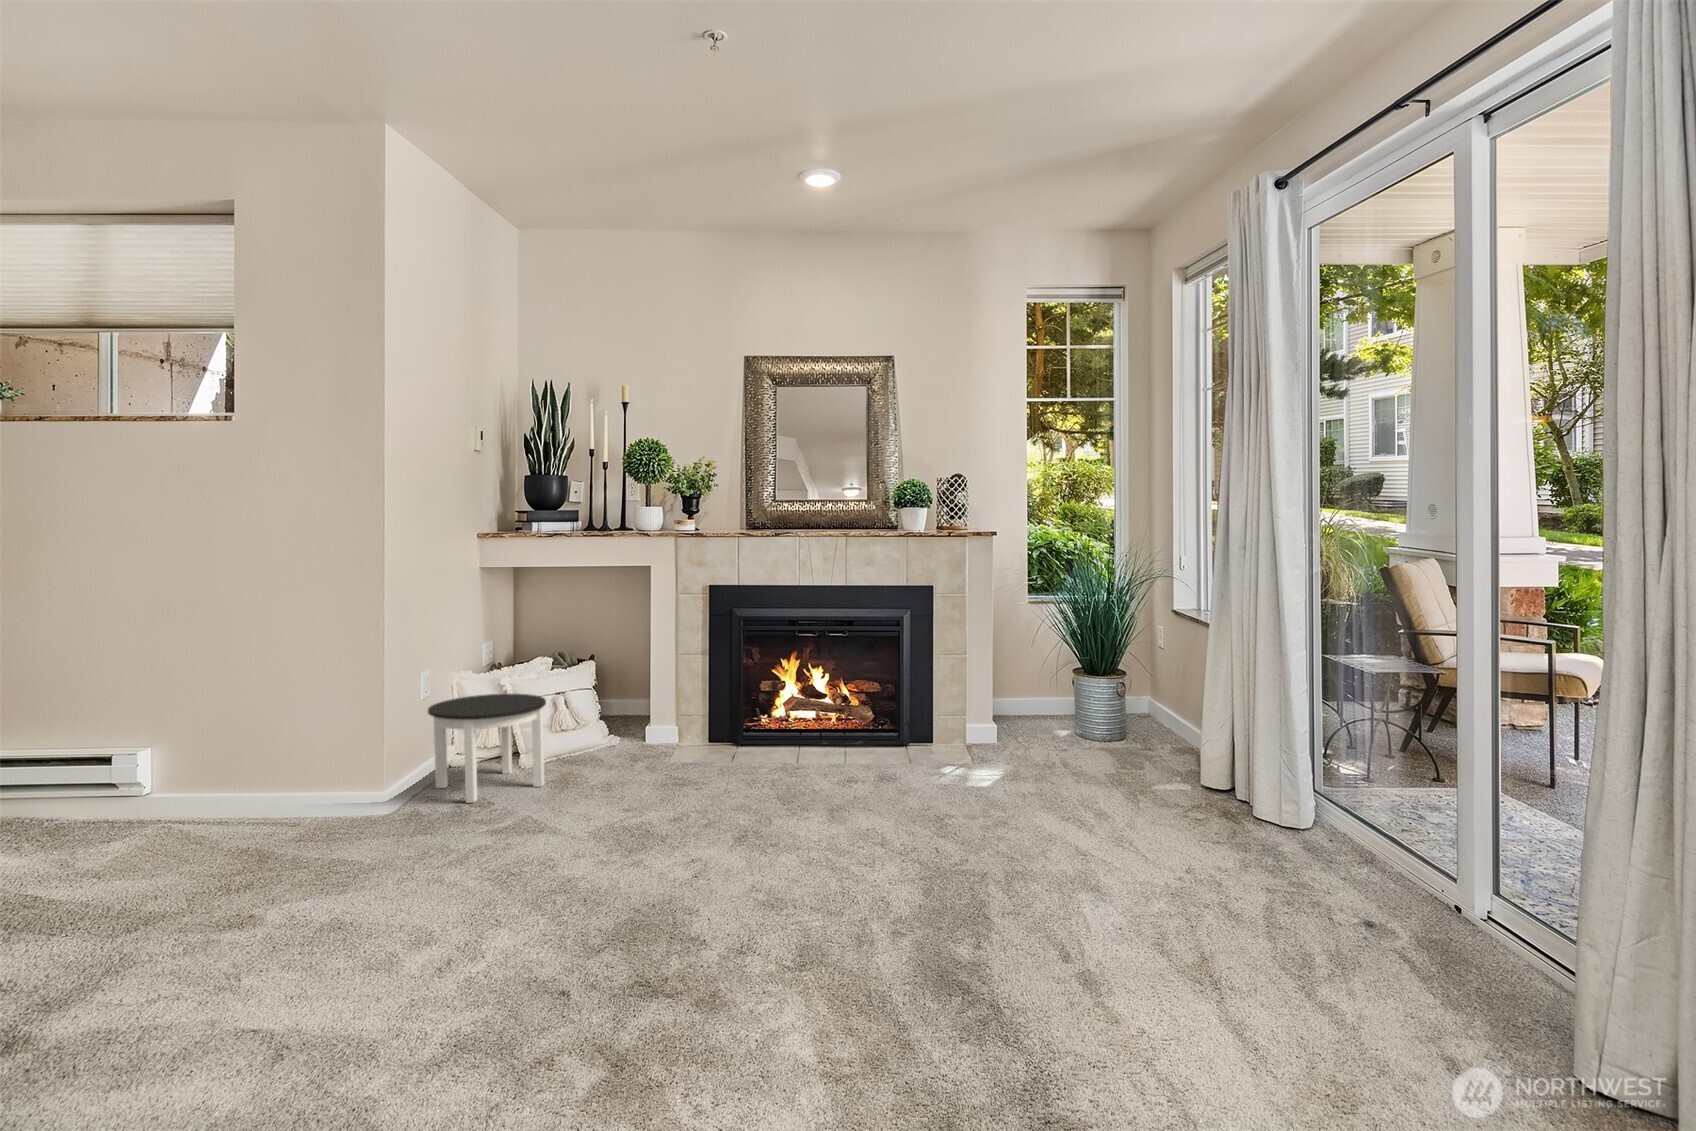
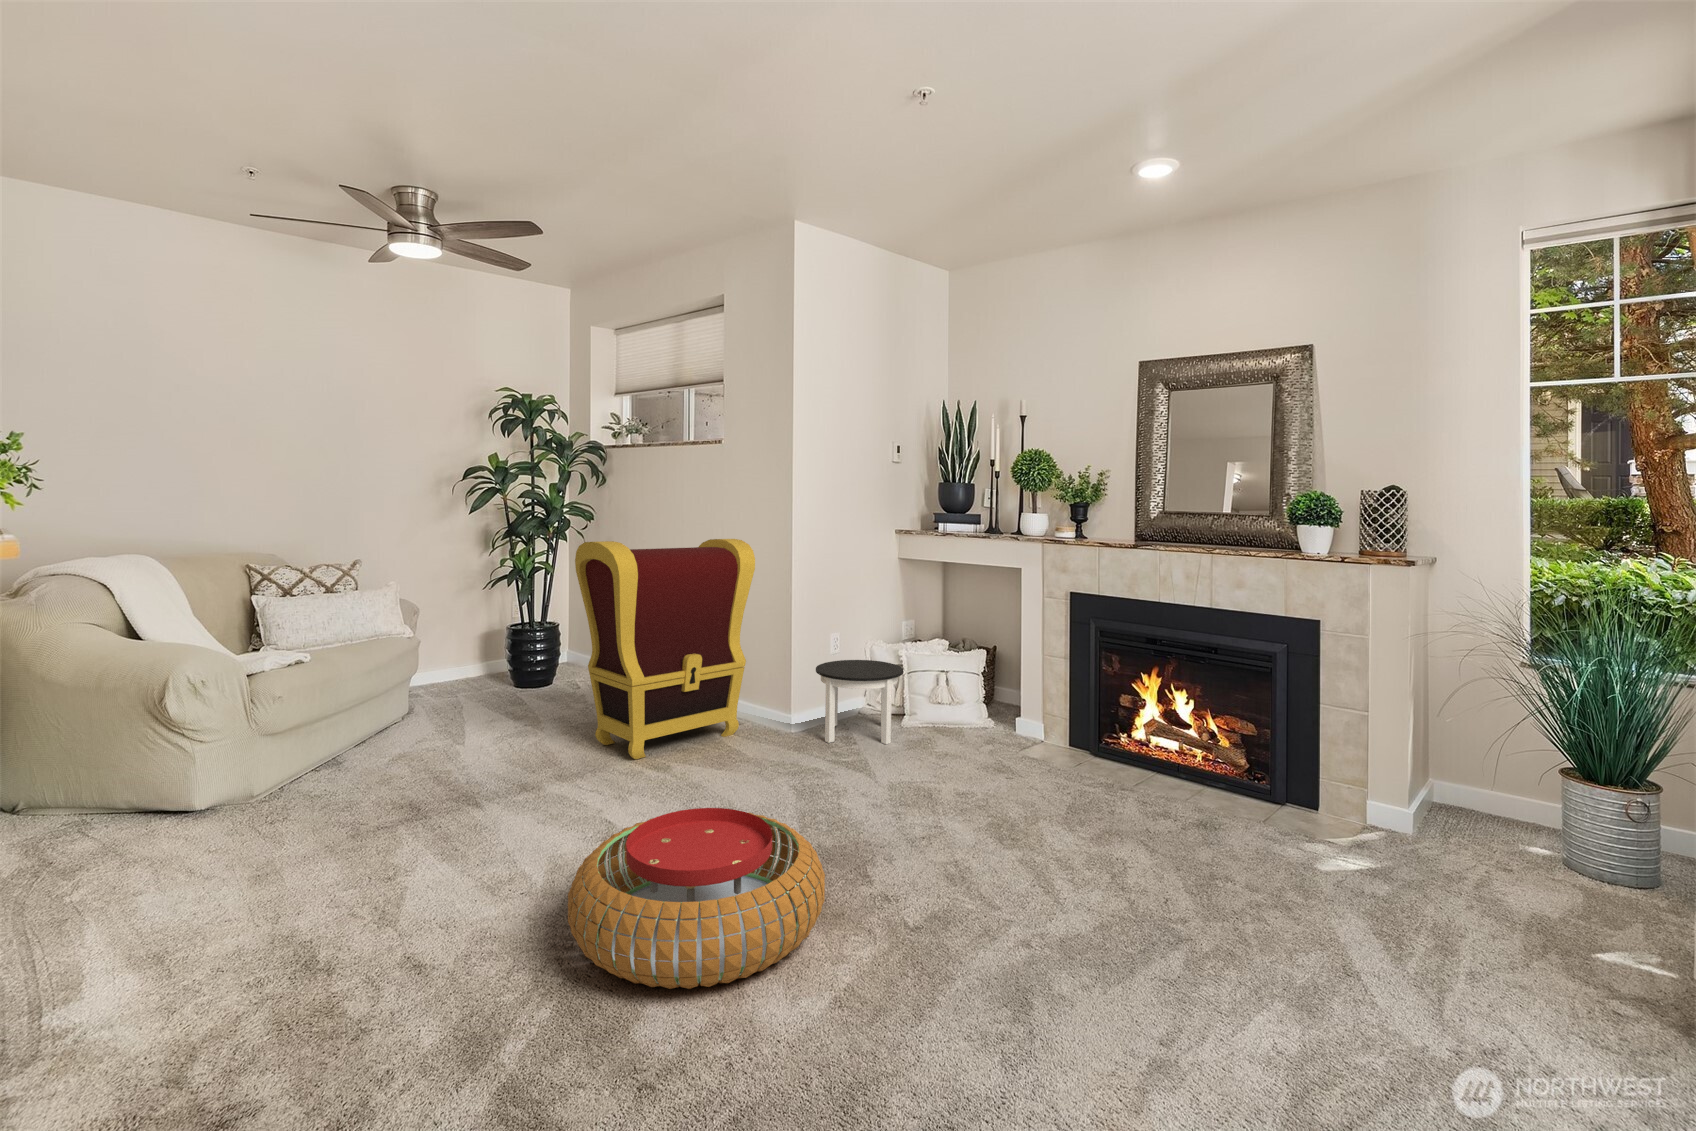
armchair: none [53,550,340,900] -> present [575,539,755,759]
pouf: none [507,843,805,1041] -> present [568,808,825,989]

